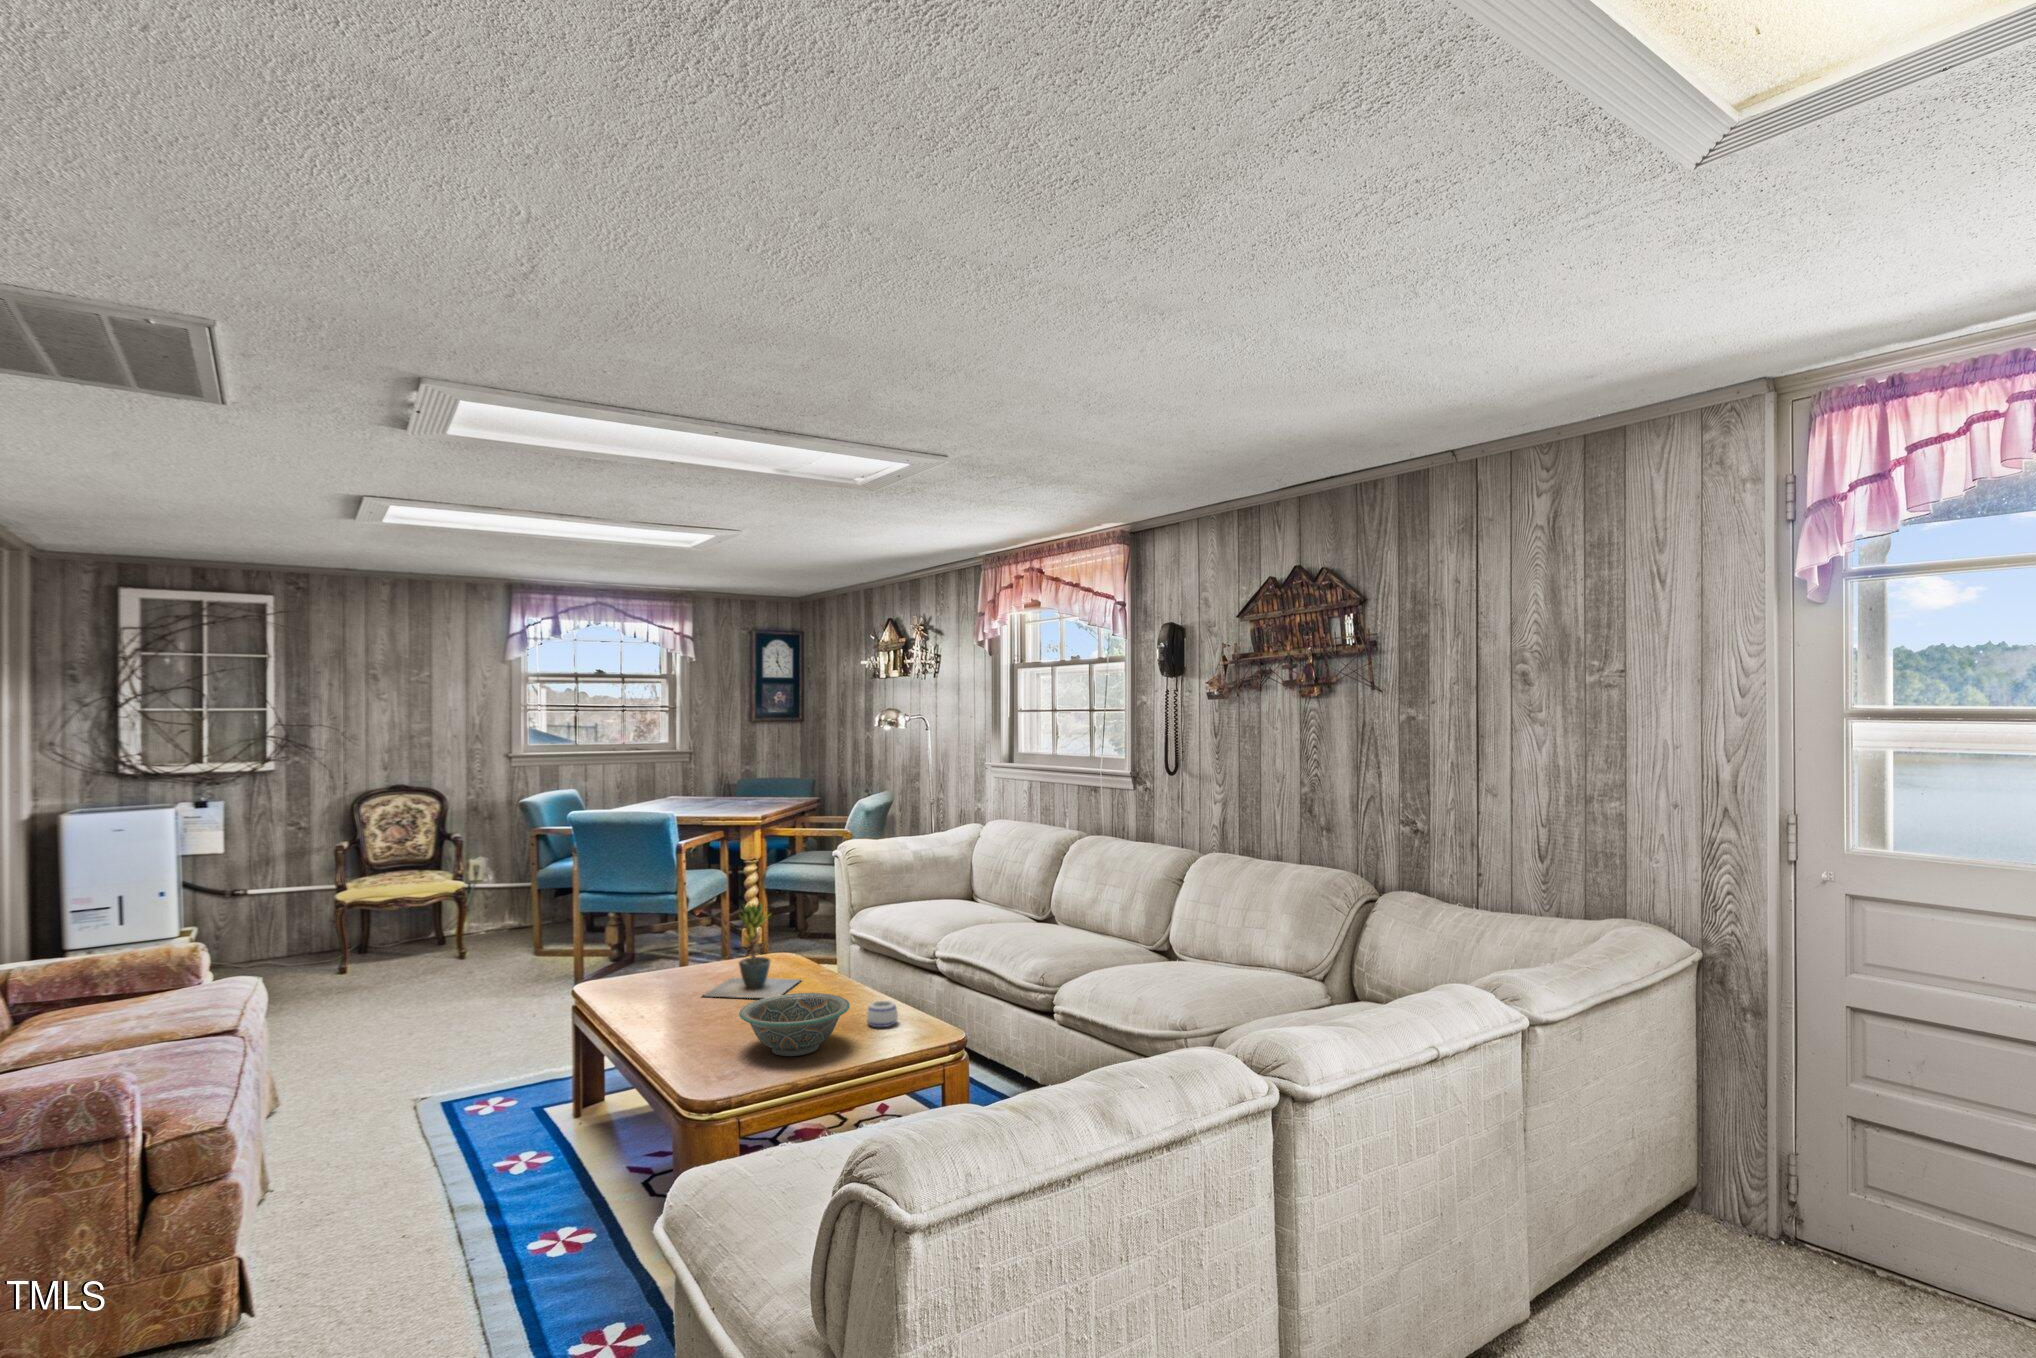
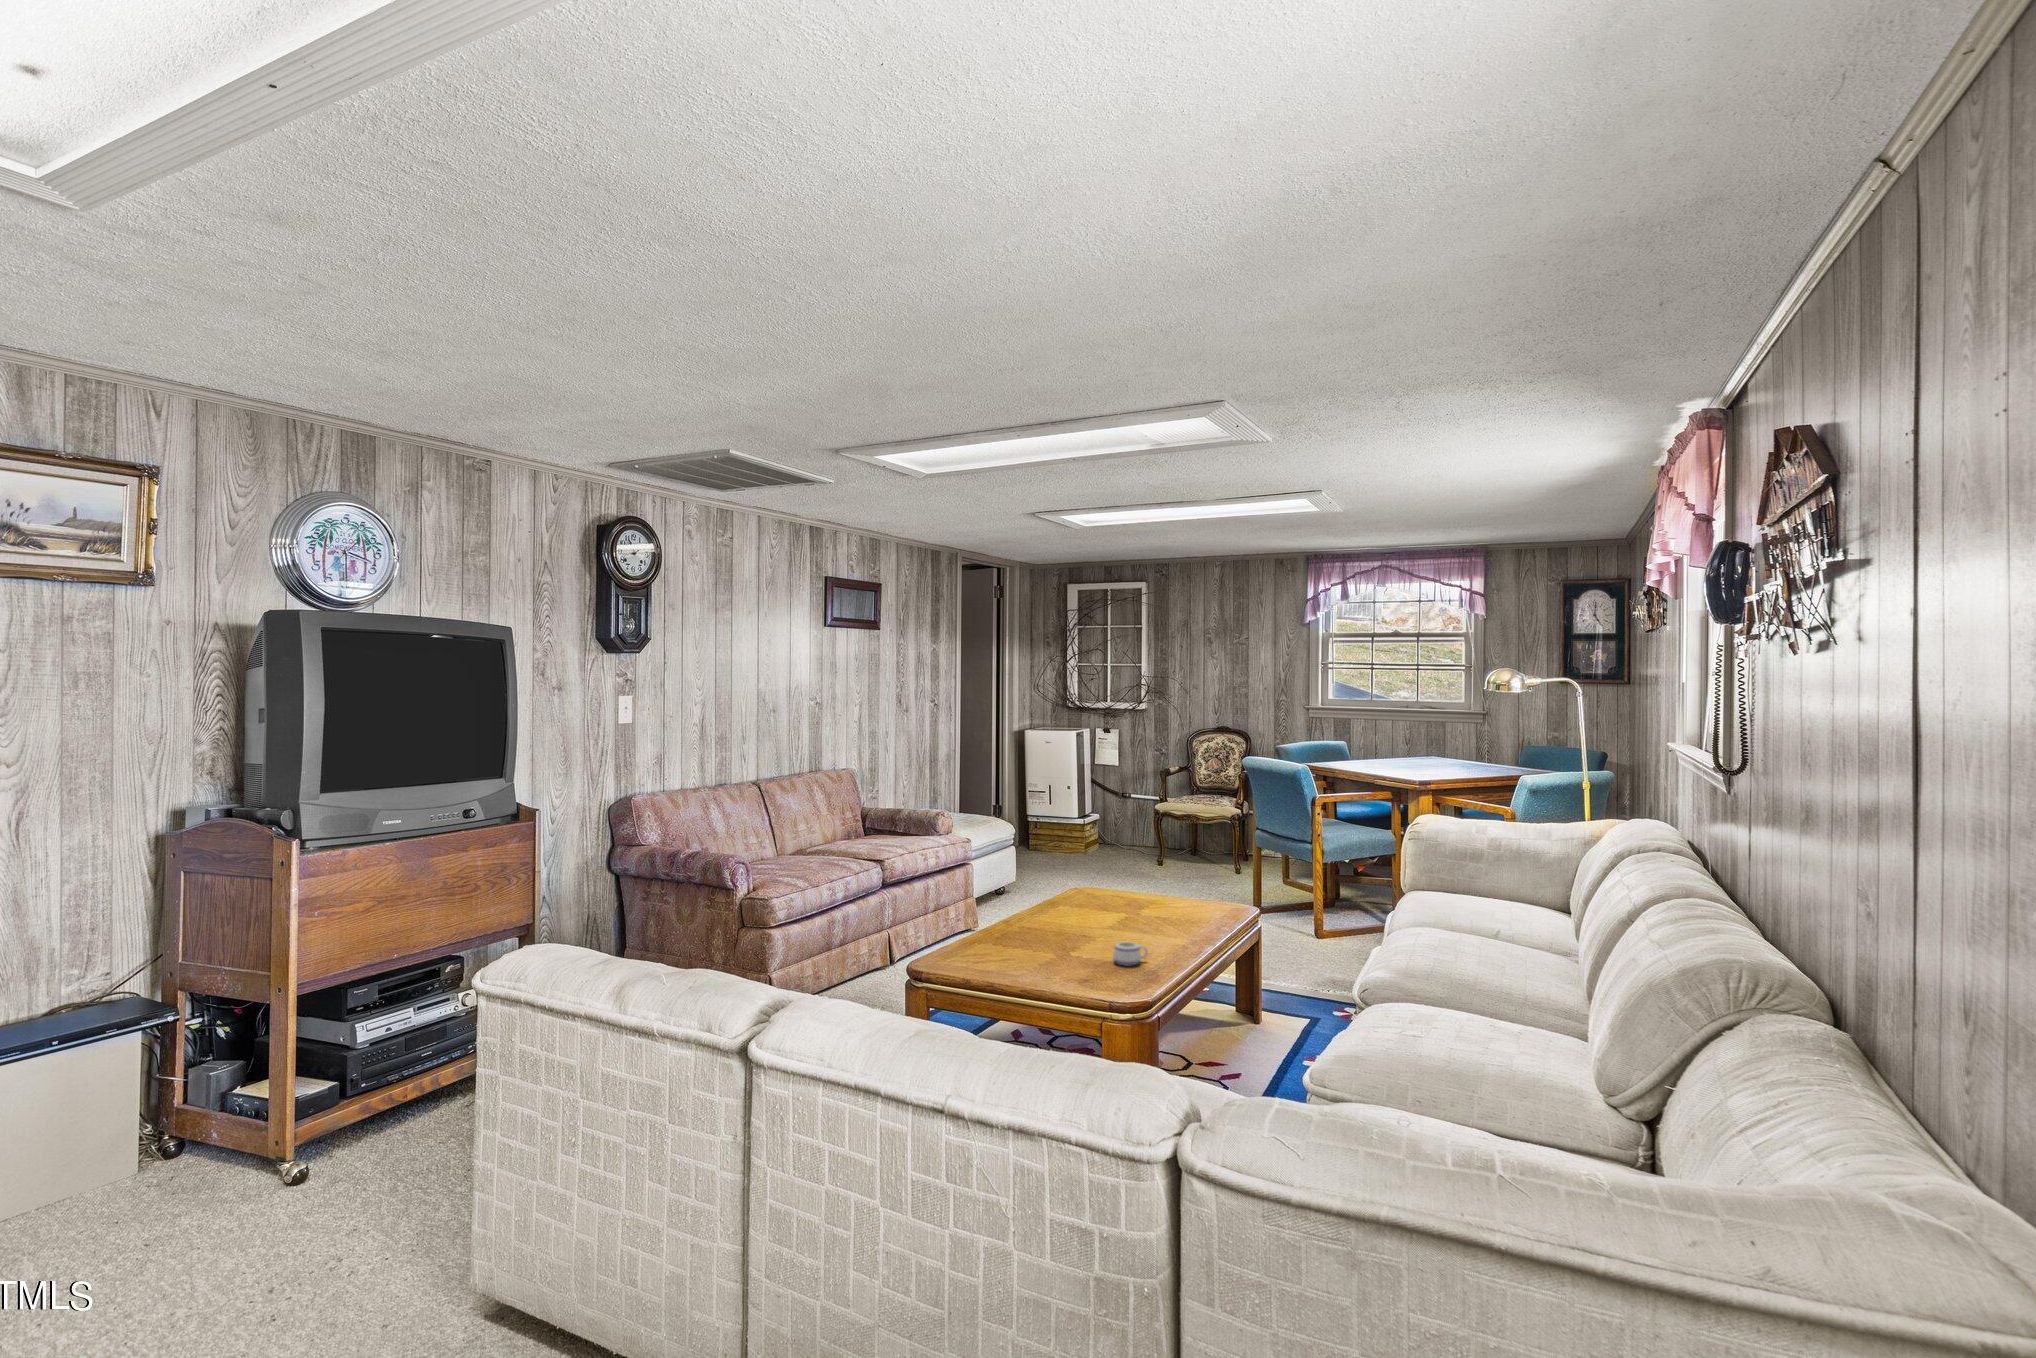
potted plant: present [704,903,800,998] -> none [1097,840,1183,925]
decorative bowl: present [739,993,850,1056] -> none [993,911,1082,960]

